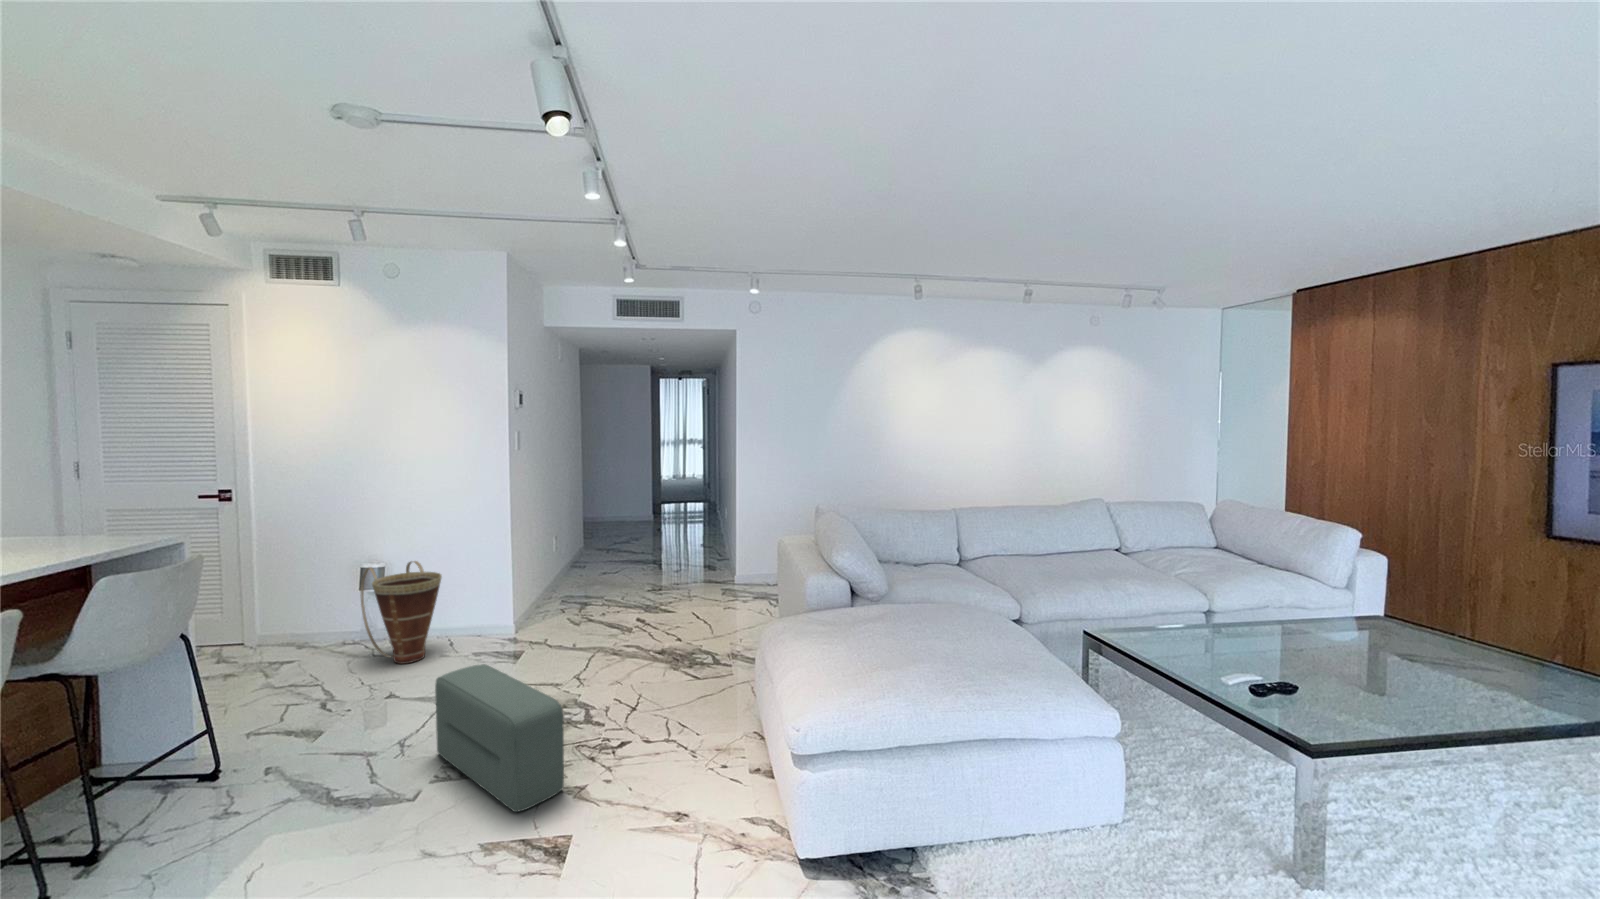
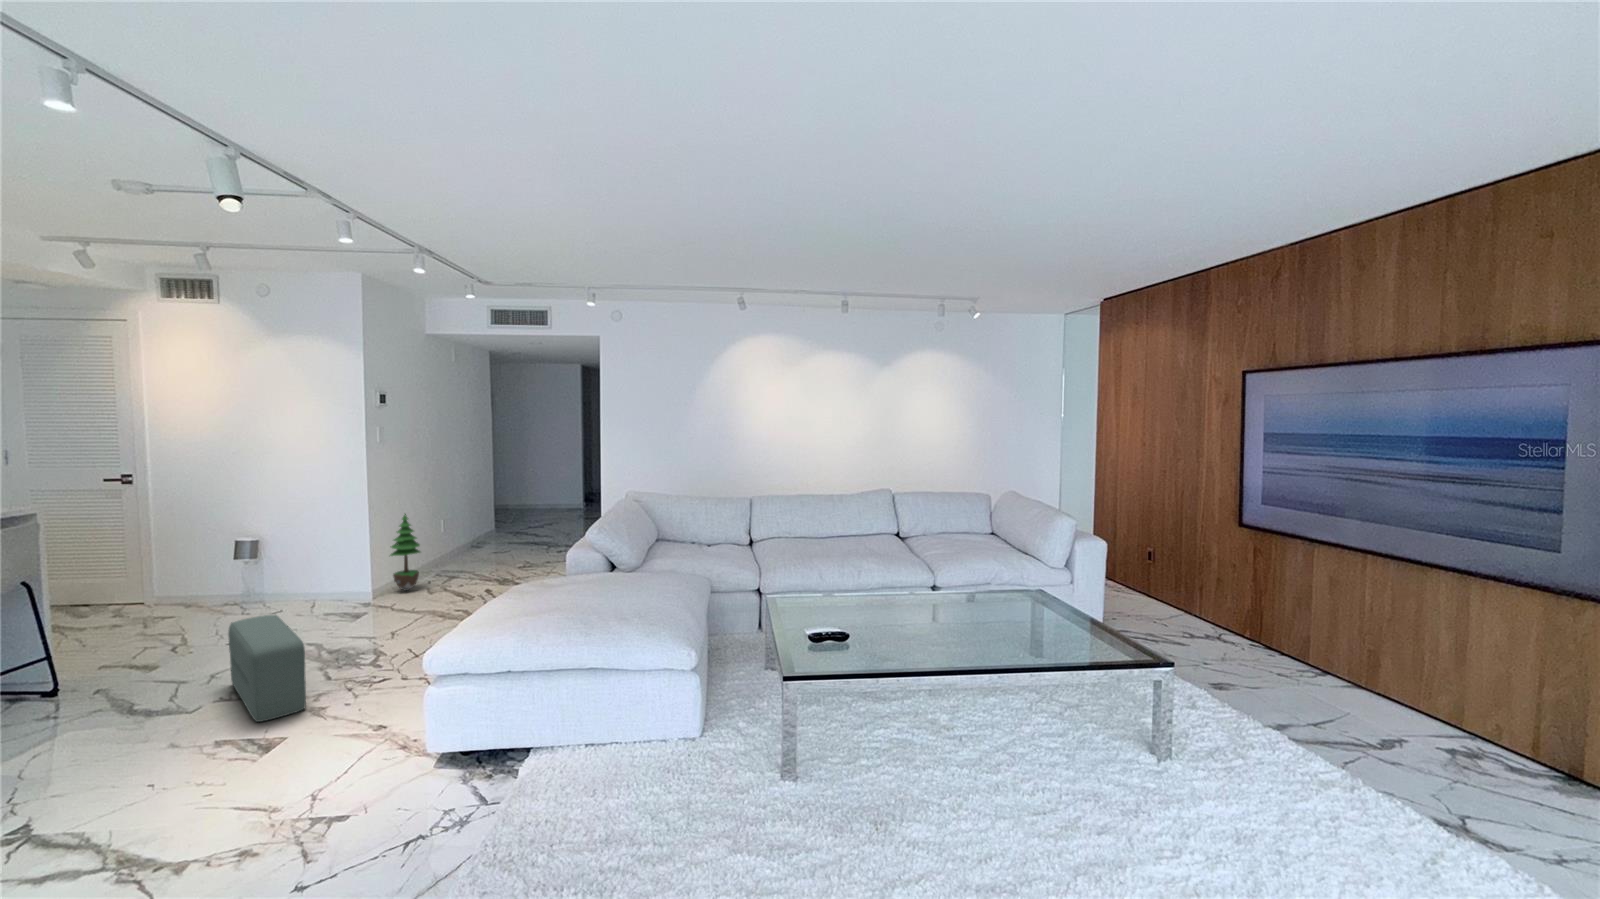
potted tree: none [528,531,564,622] -> present [390,514,420,591]
basket: present [361,561,442,664] -> none [233,536,299,620]

